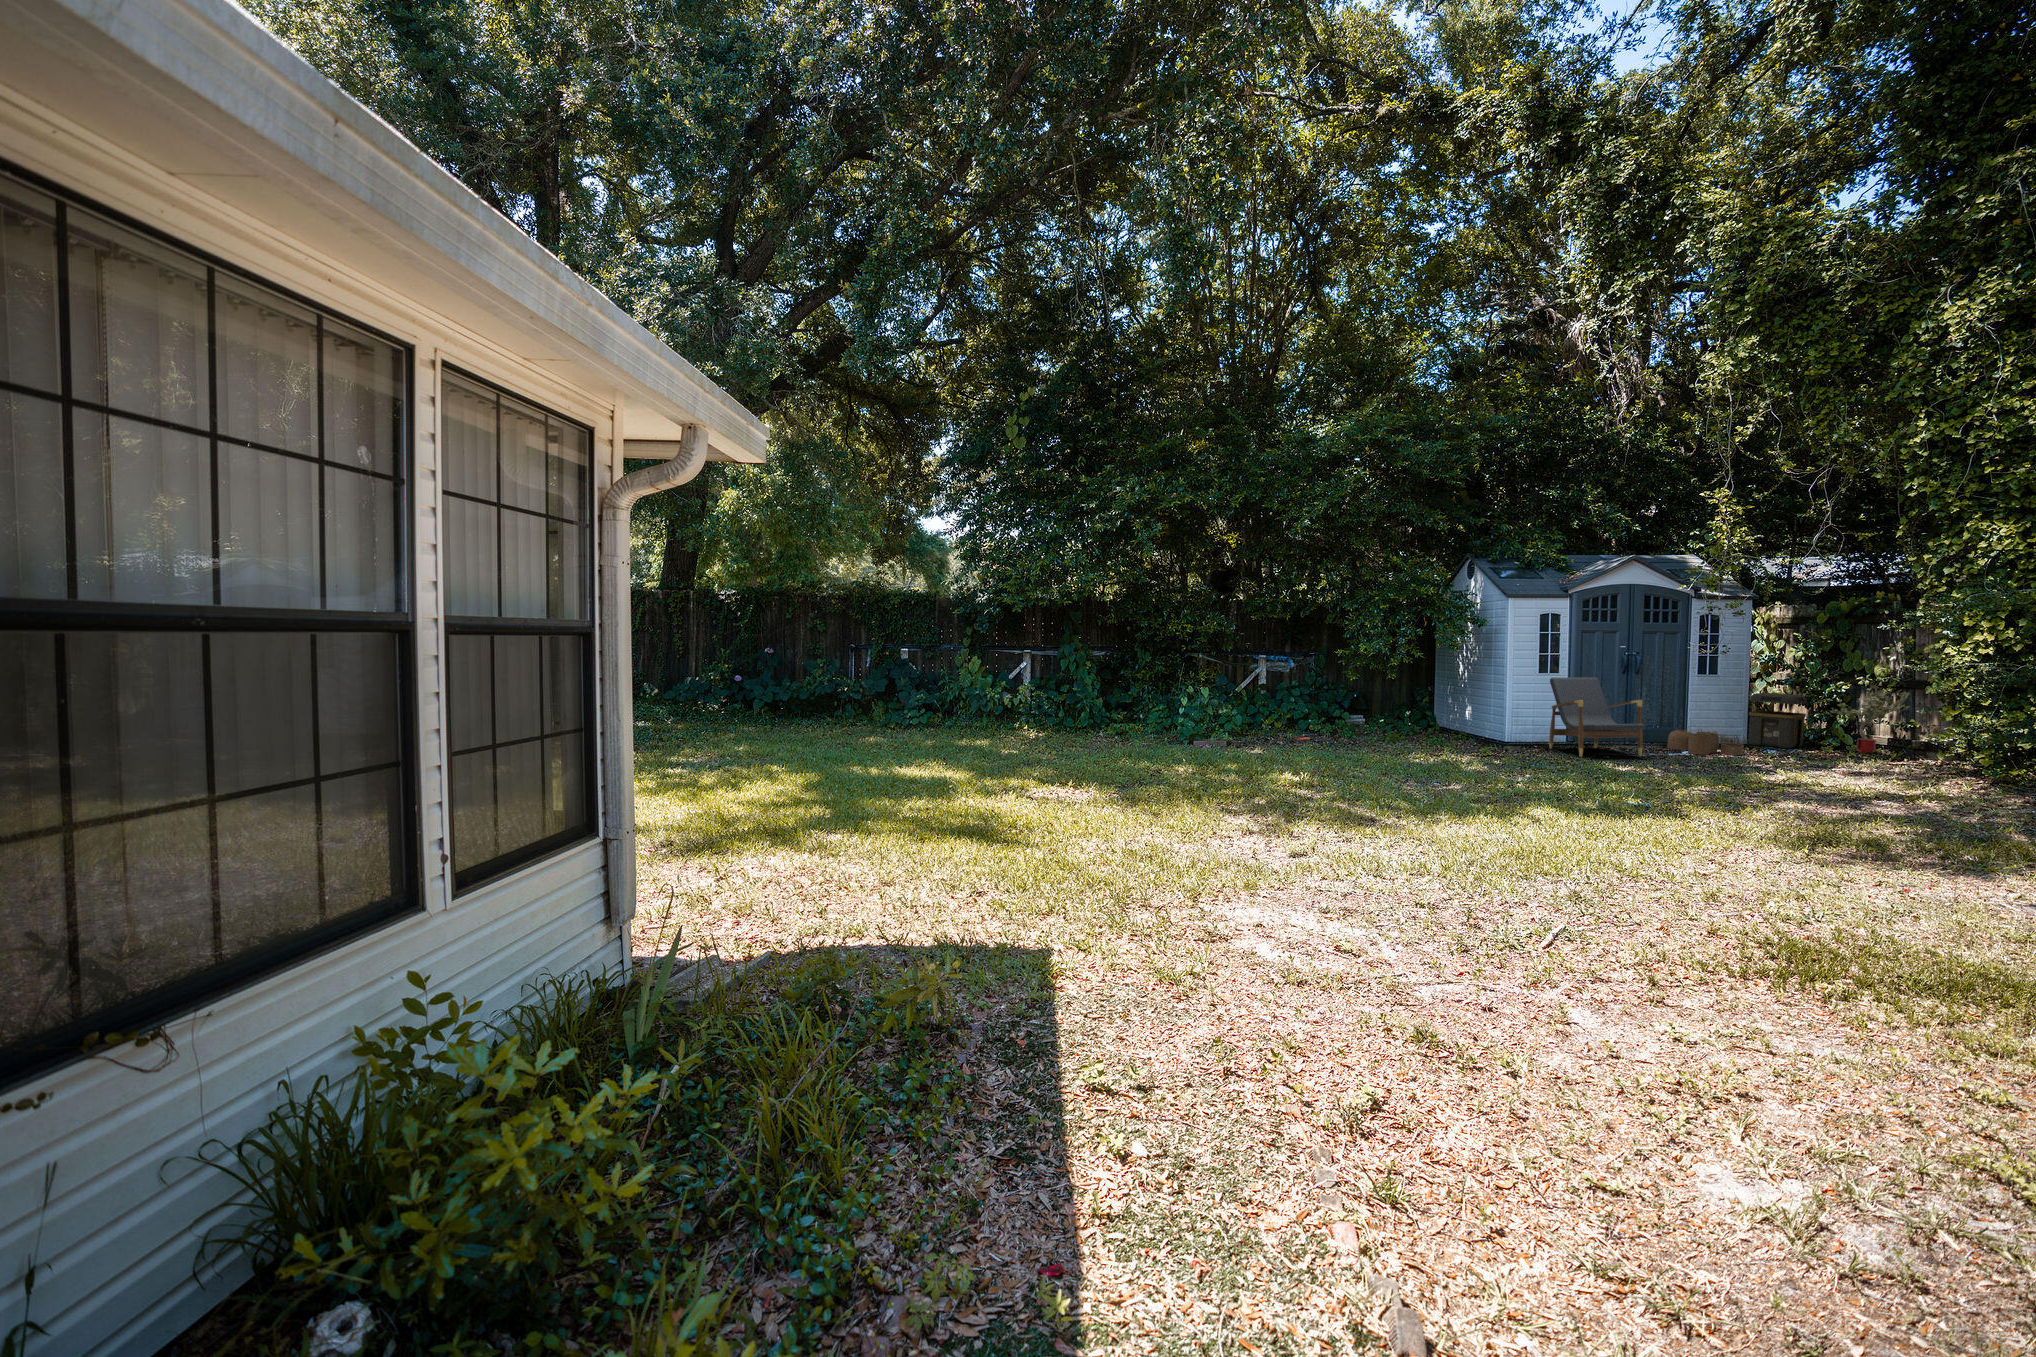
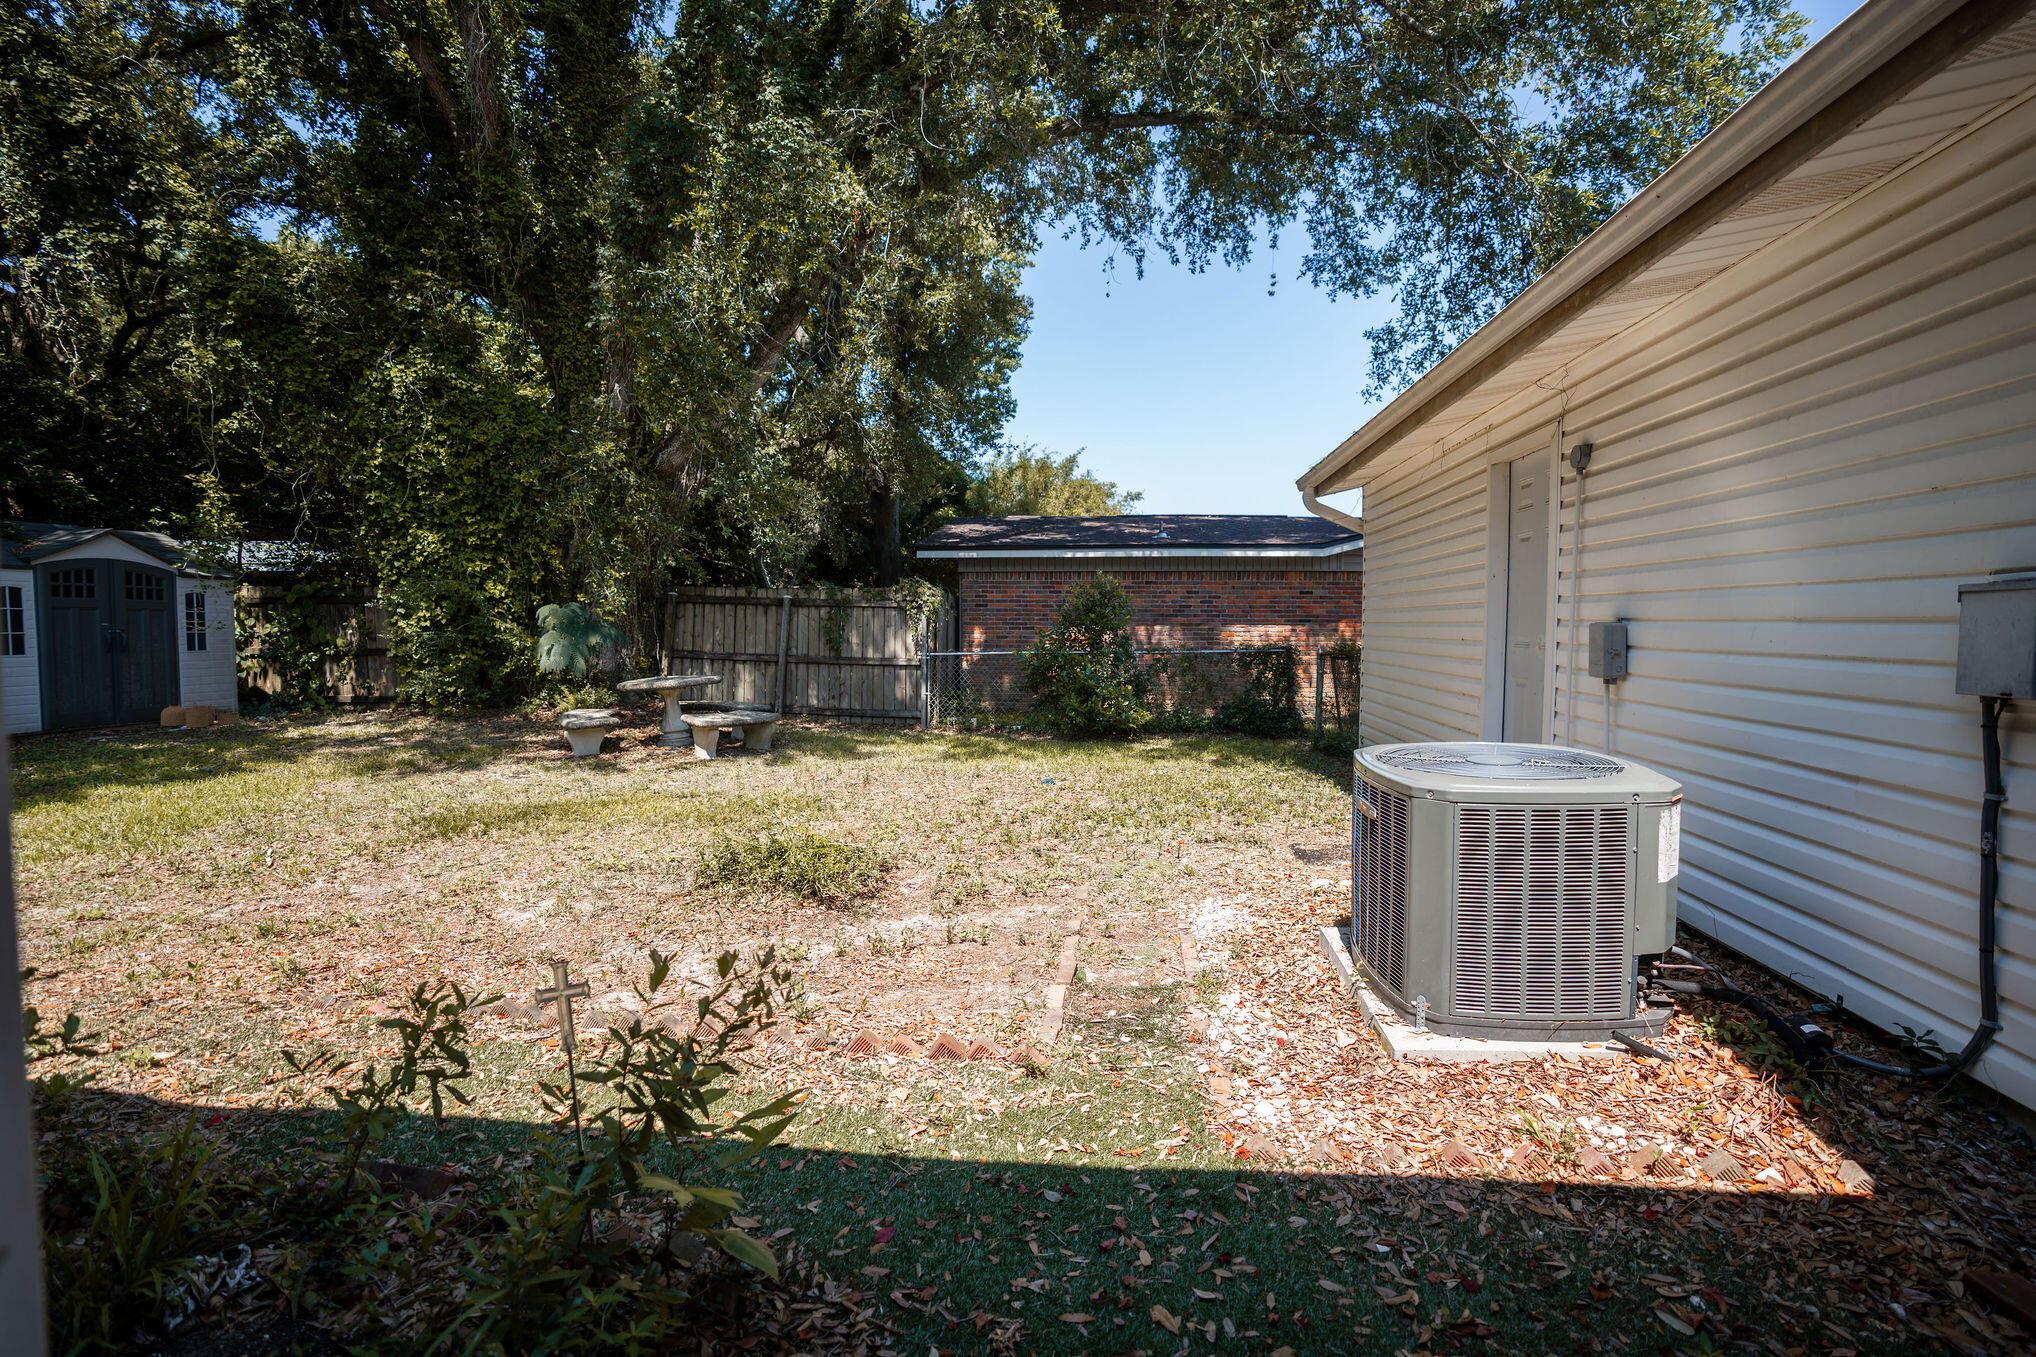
lounge chair: present [1549,677,1646,757] -> none [18,658,146,743]
potted tree: present [1830,682,1910,753] -> none [302,651,363,711]
toolbox: present [1749,693,1807,748] -> none [234,666,284,715]

